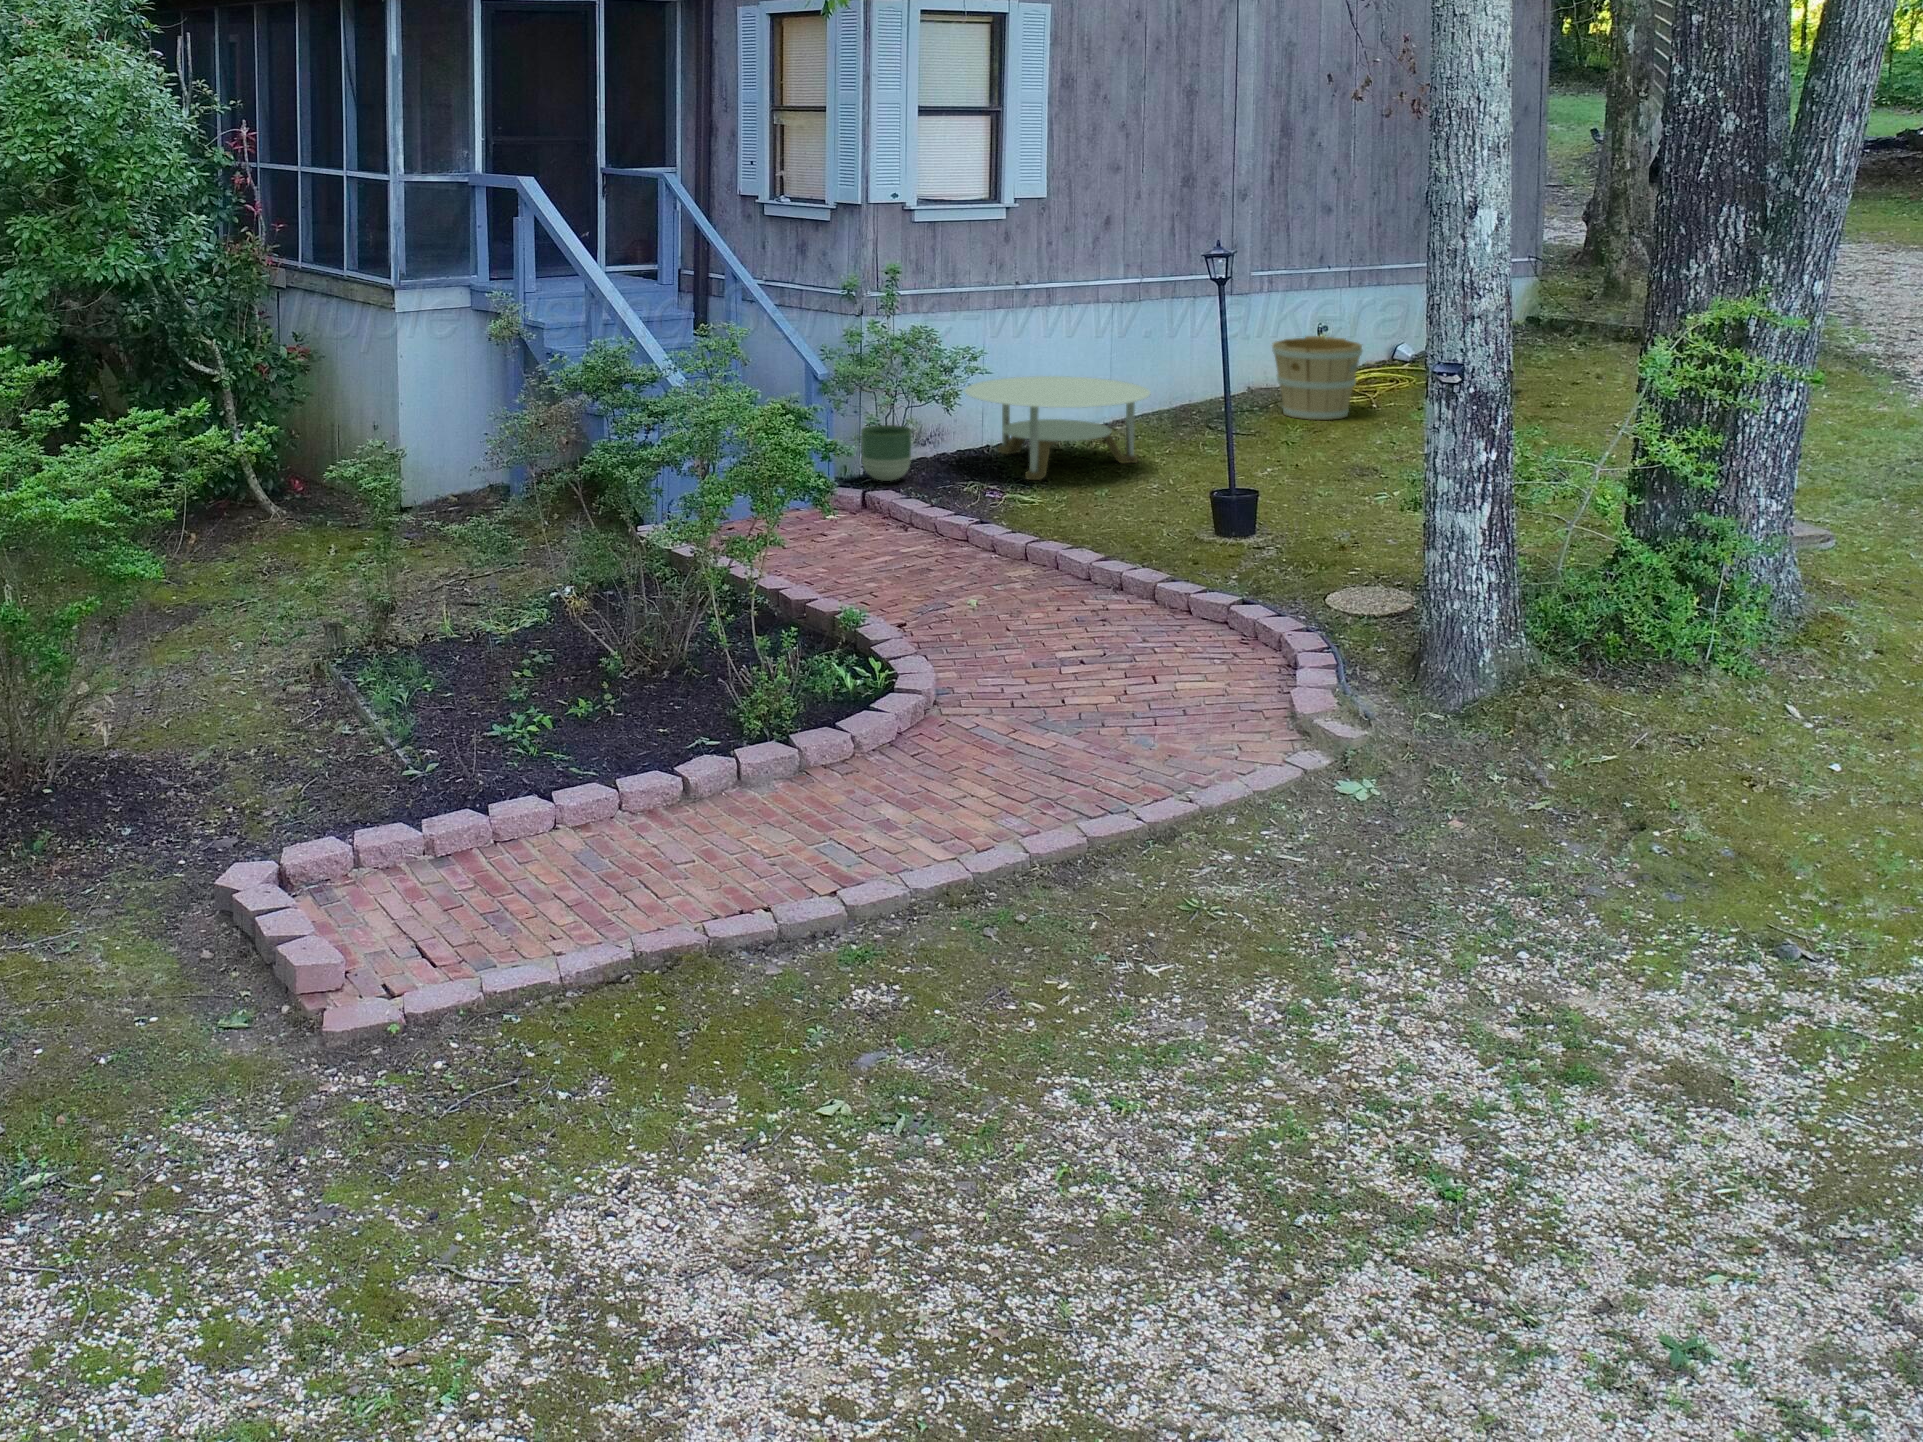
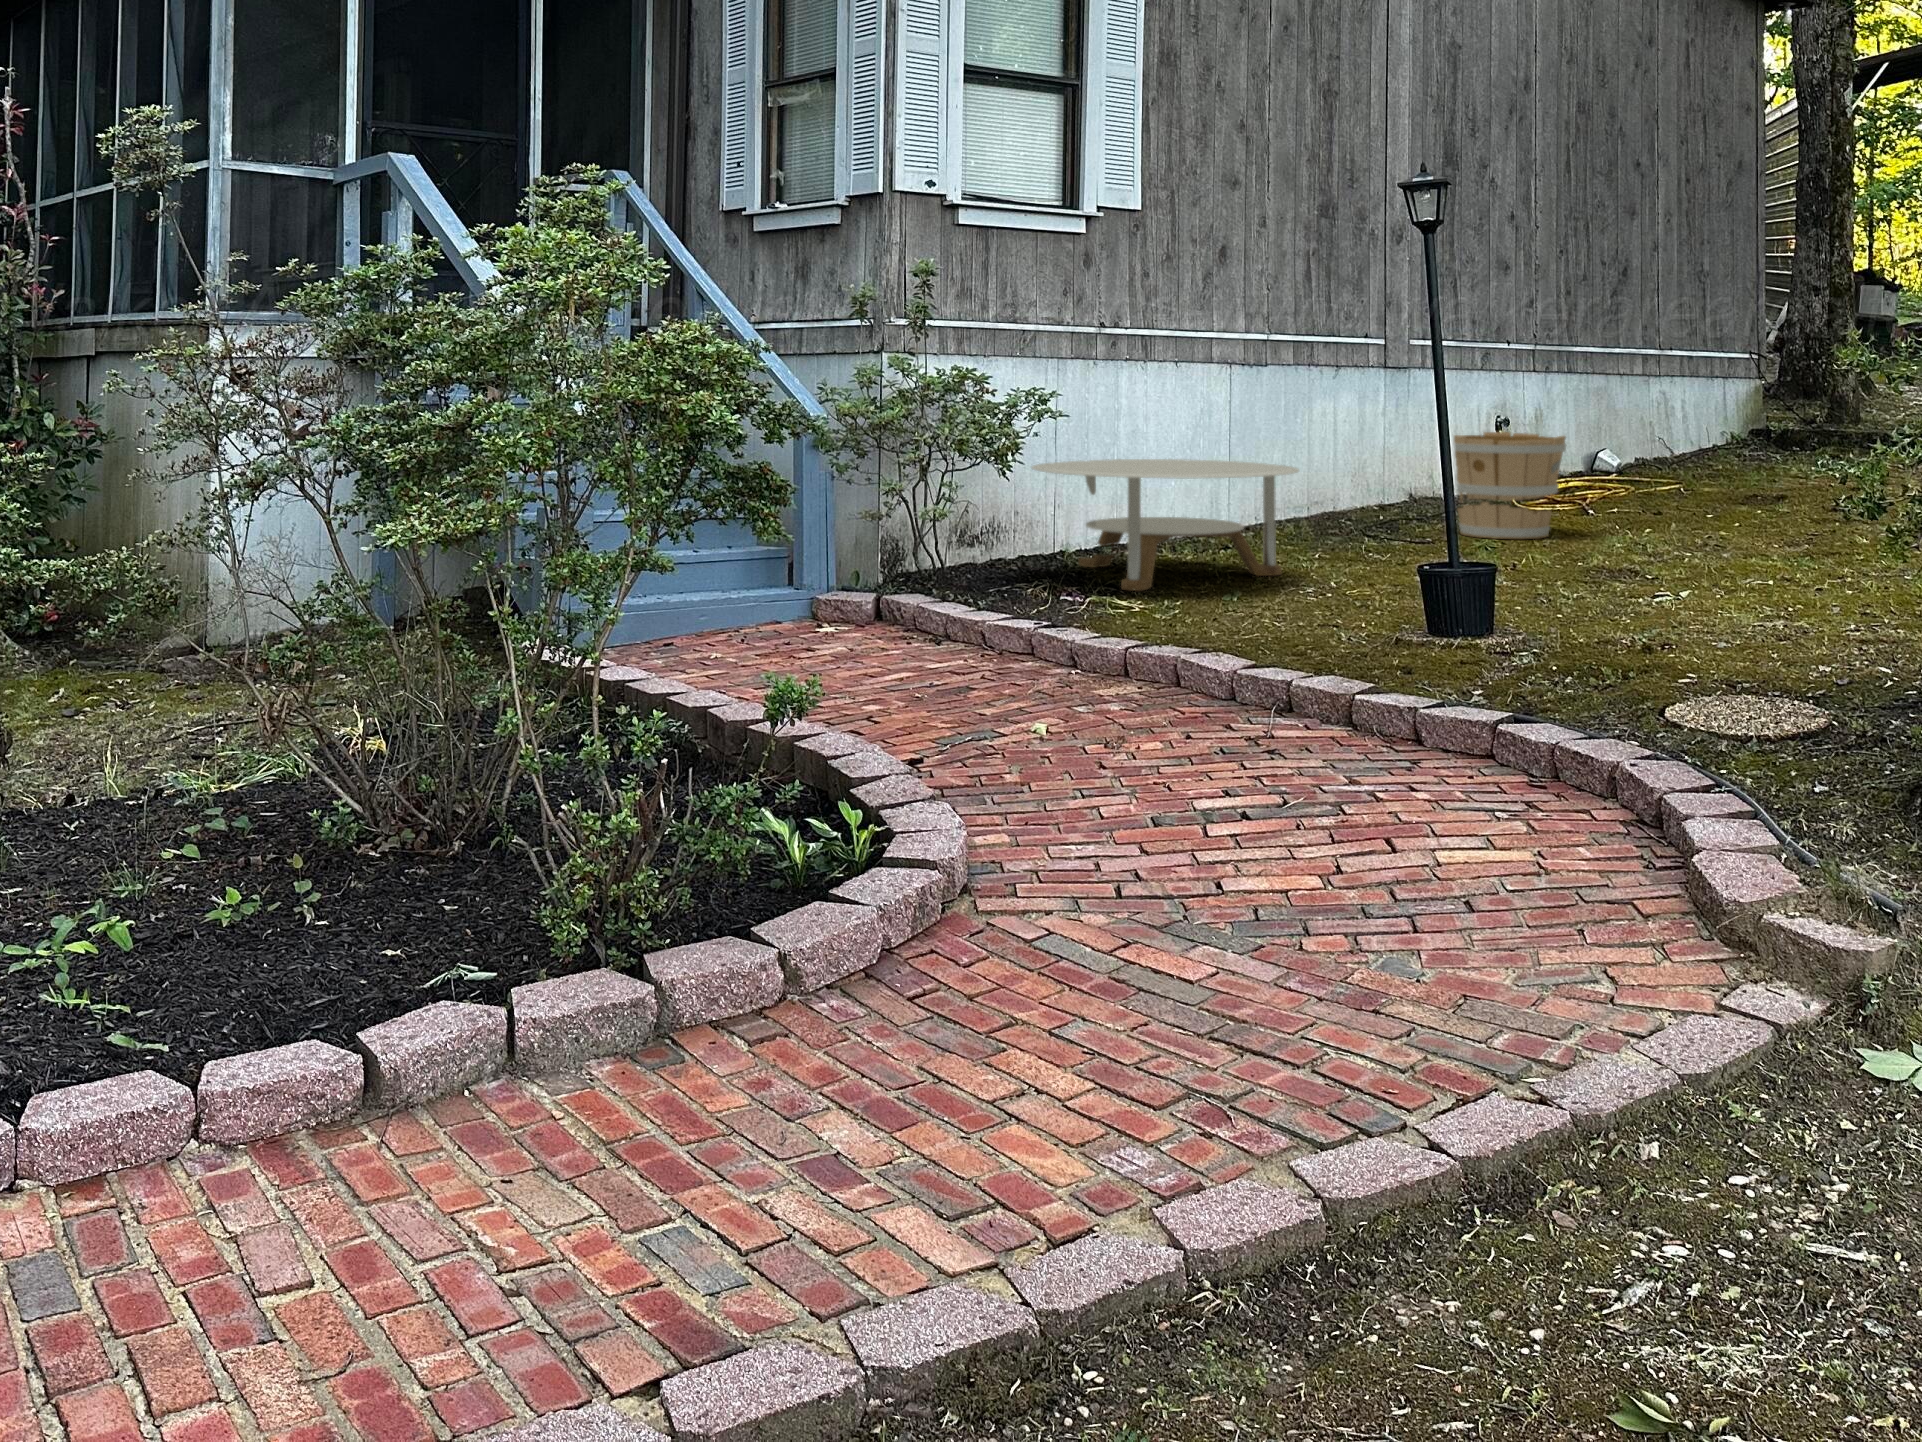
planter: present [861,425,911,481] -> none [877,510,952,591]

